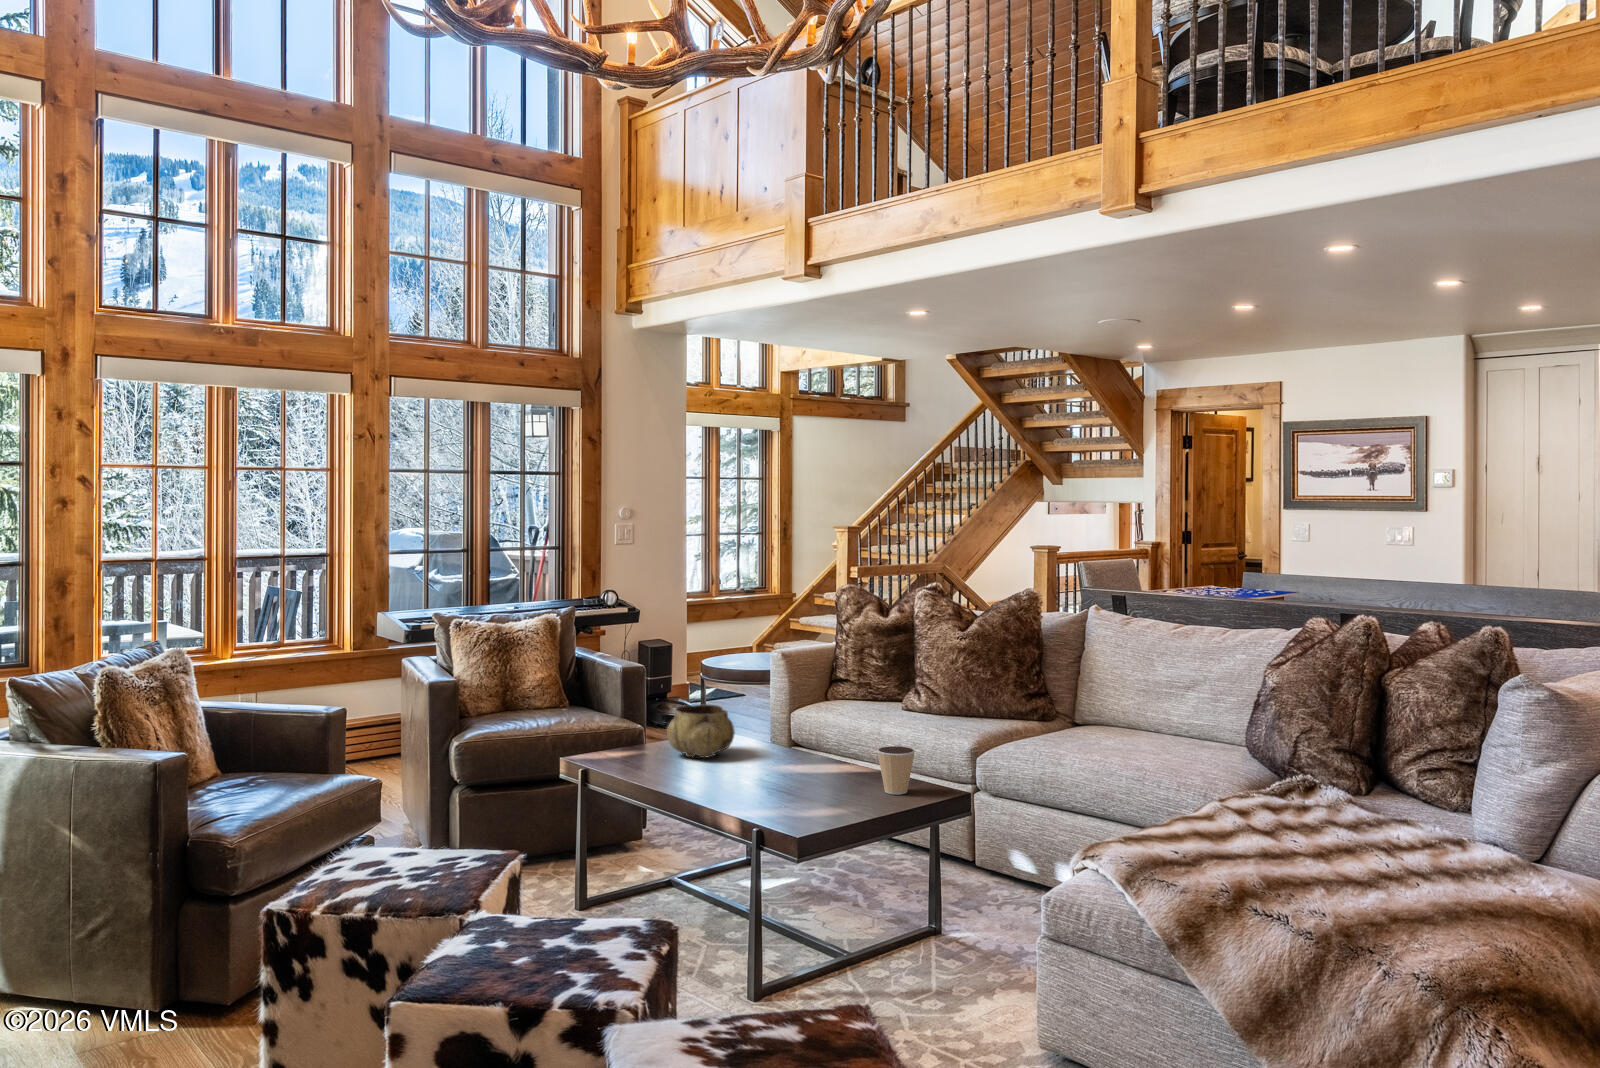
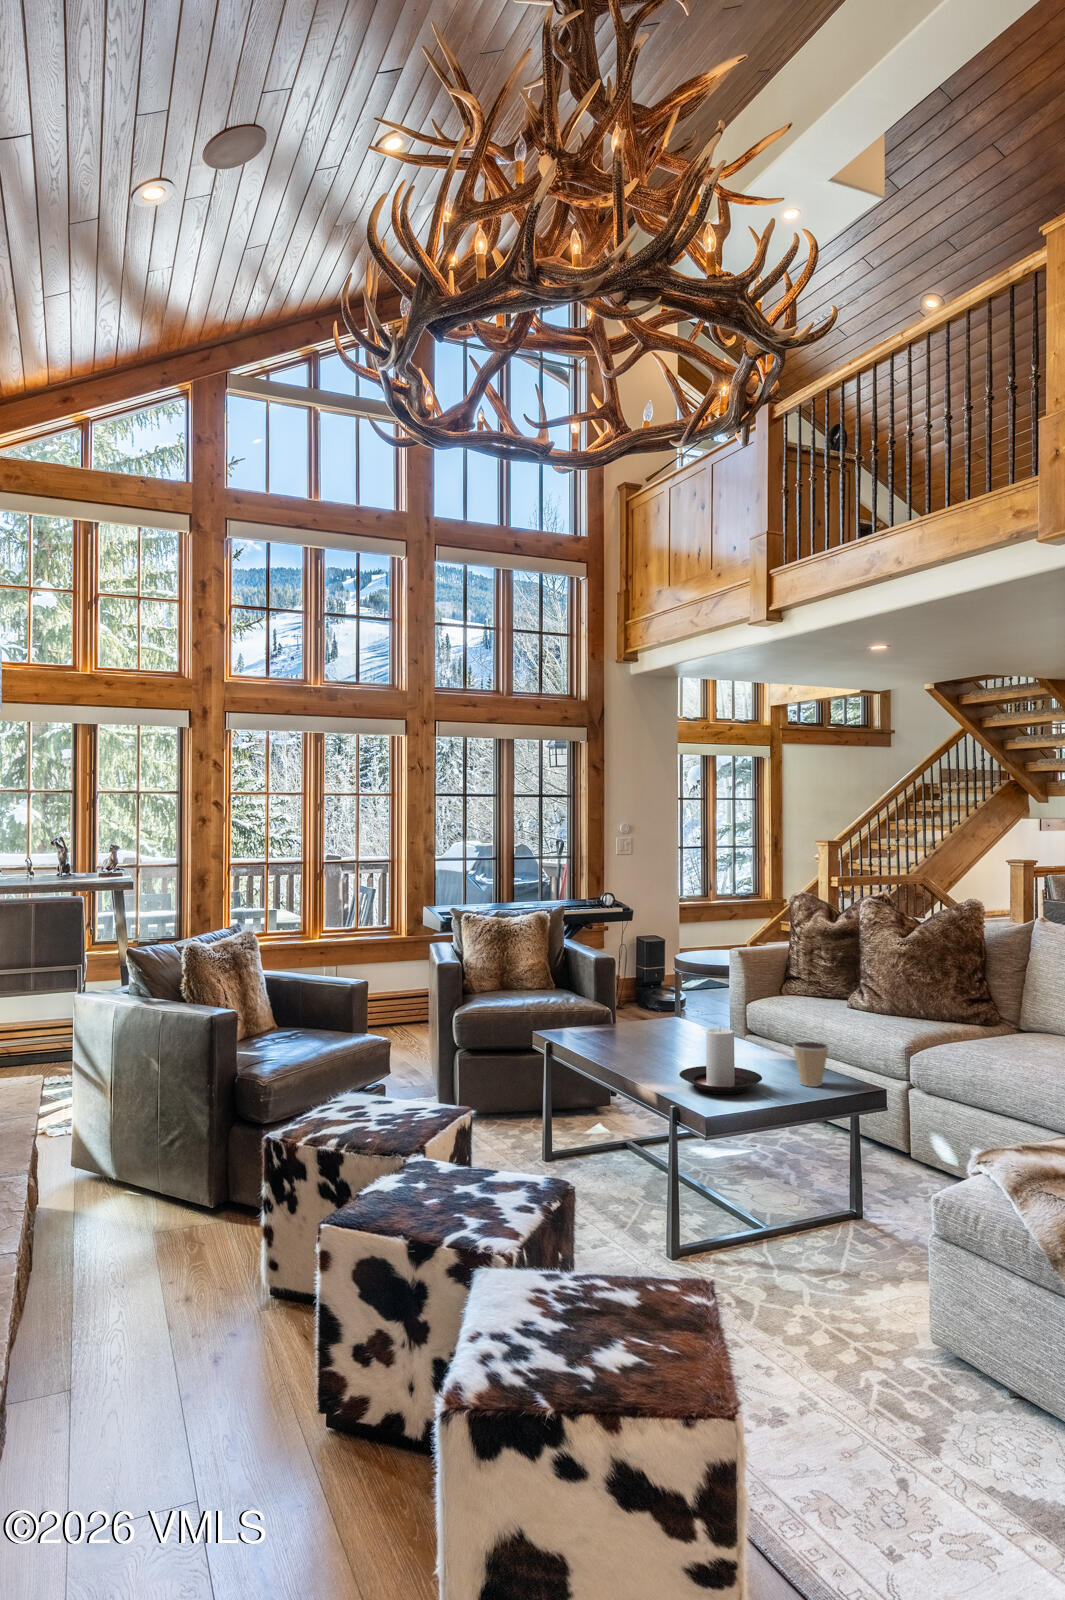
decorative bowl: present [667,704,735,758] -> none [618,995,677,1042]
candle holder: none [758,735,849,810] -> present [679,1028,762,1094]

